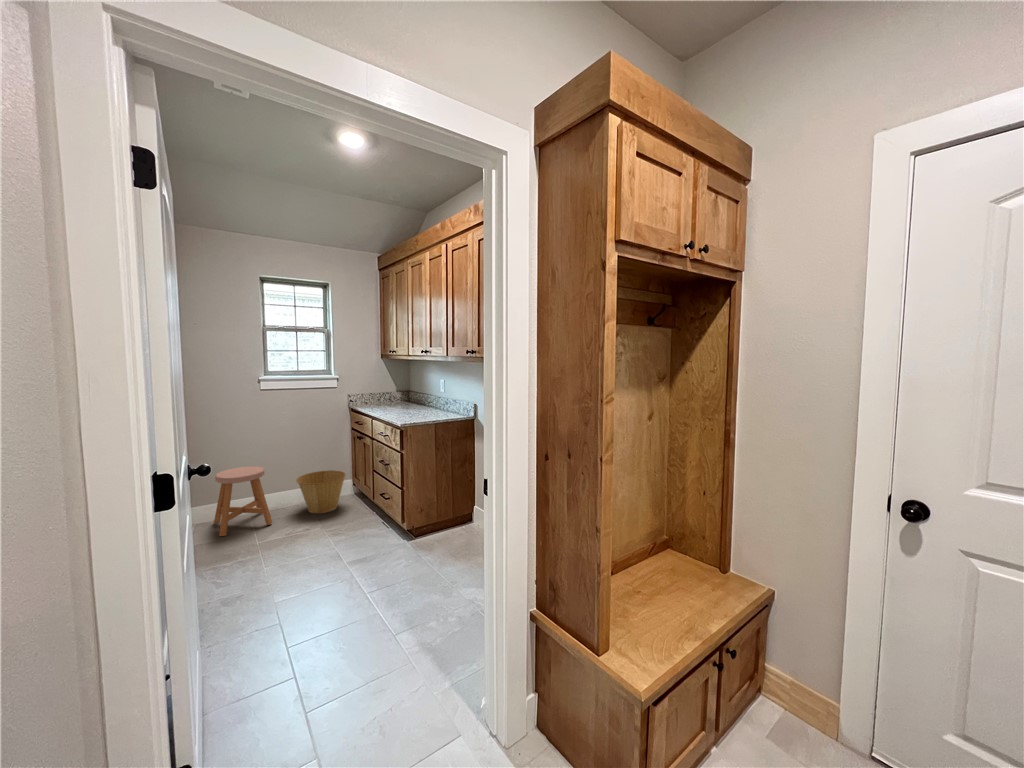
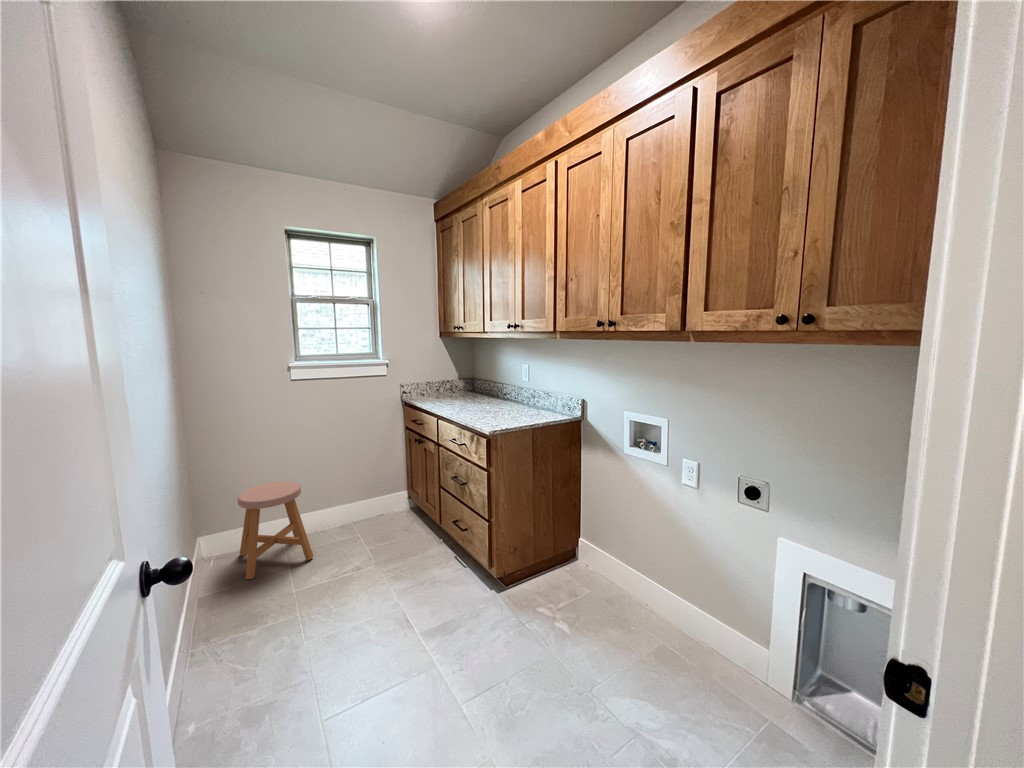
basket: present [296,470,346,513] -> none [341,481,402,540]

